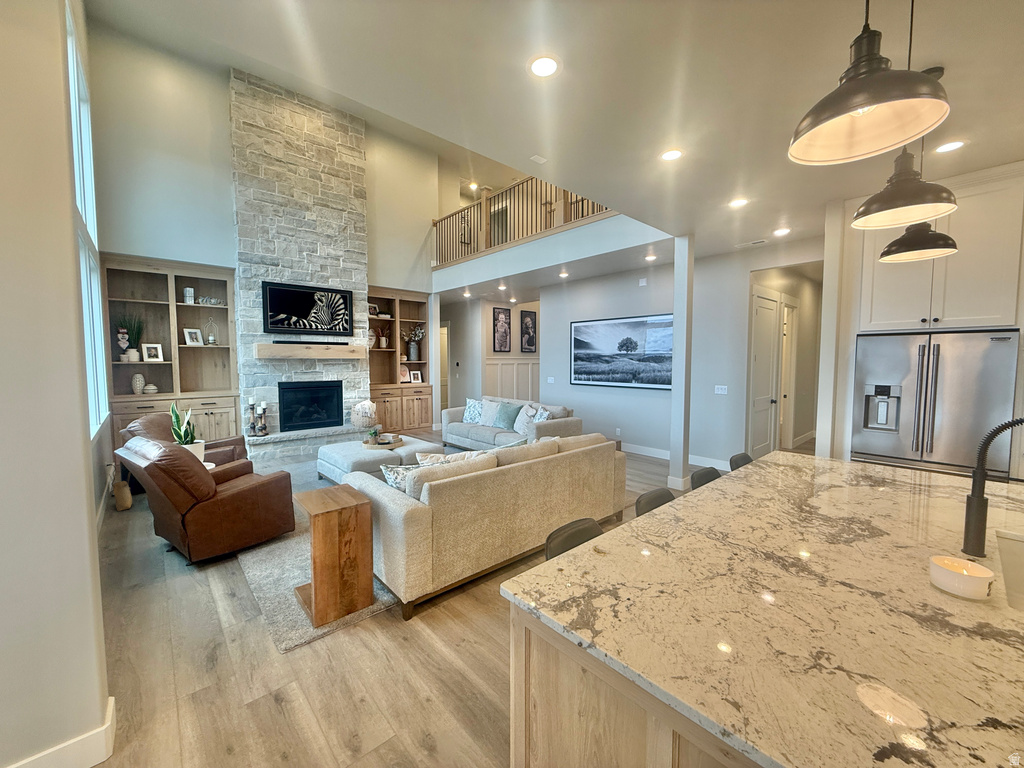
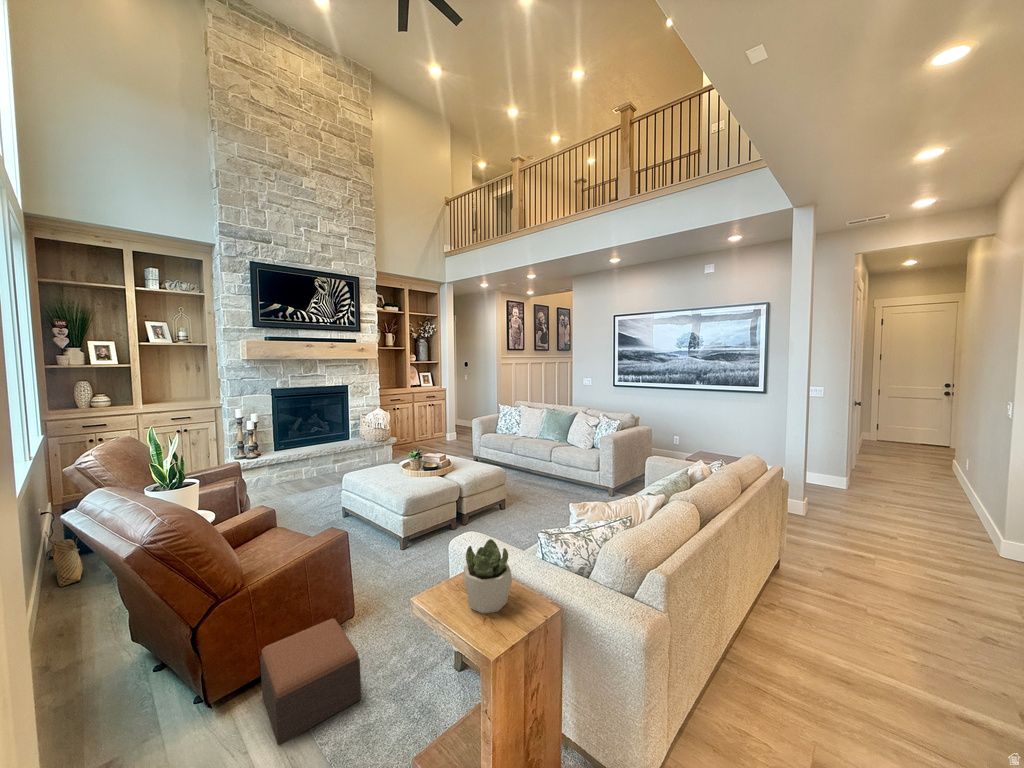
succulent plant: none [317,464,348,502] -> present [463,539,512,614]
footstool: none [225,525,283,585] -> present [260,618,361,745]

